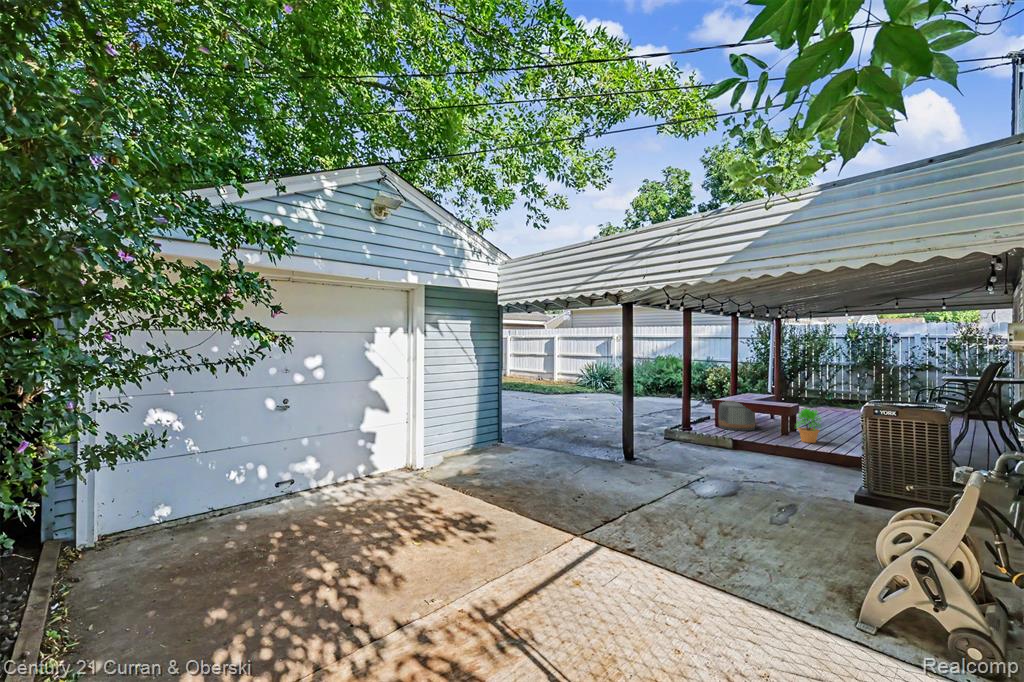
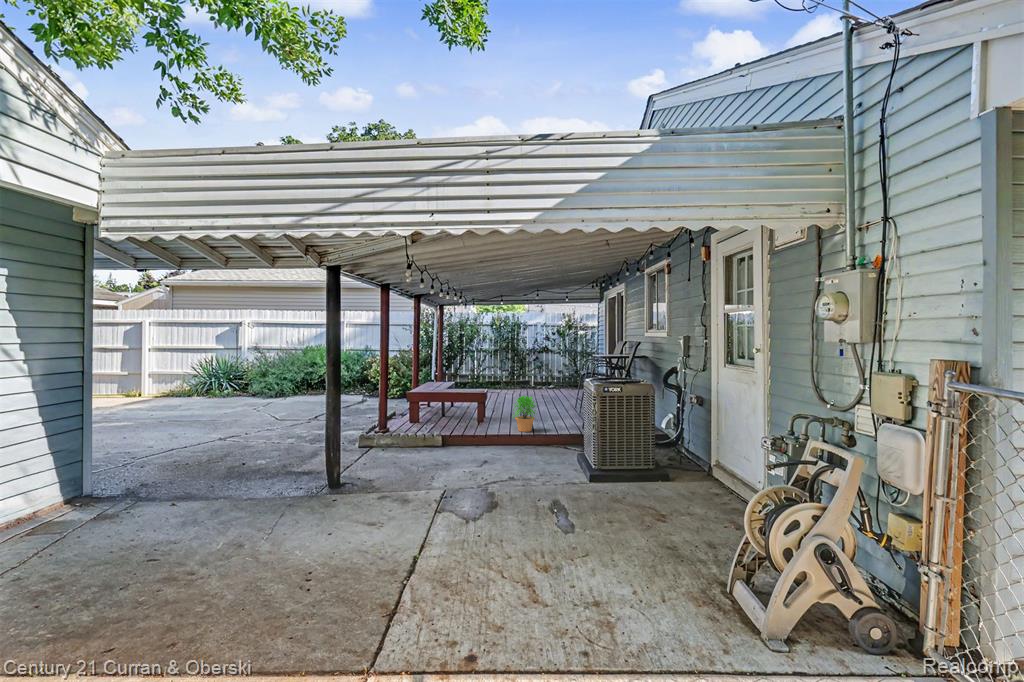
pouf: present [719,401,755,431] -> none [426,394,465,429]

